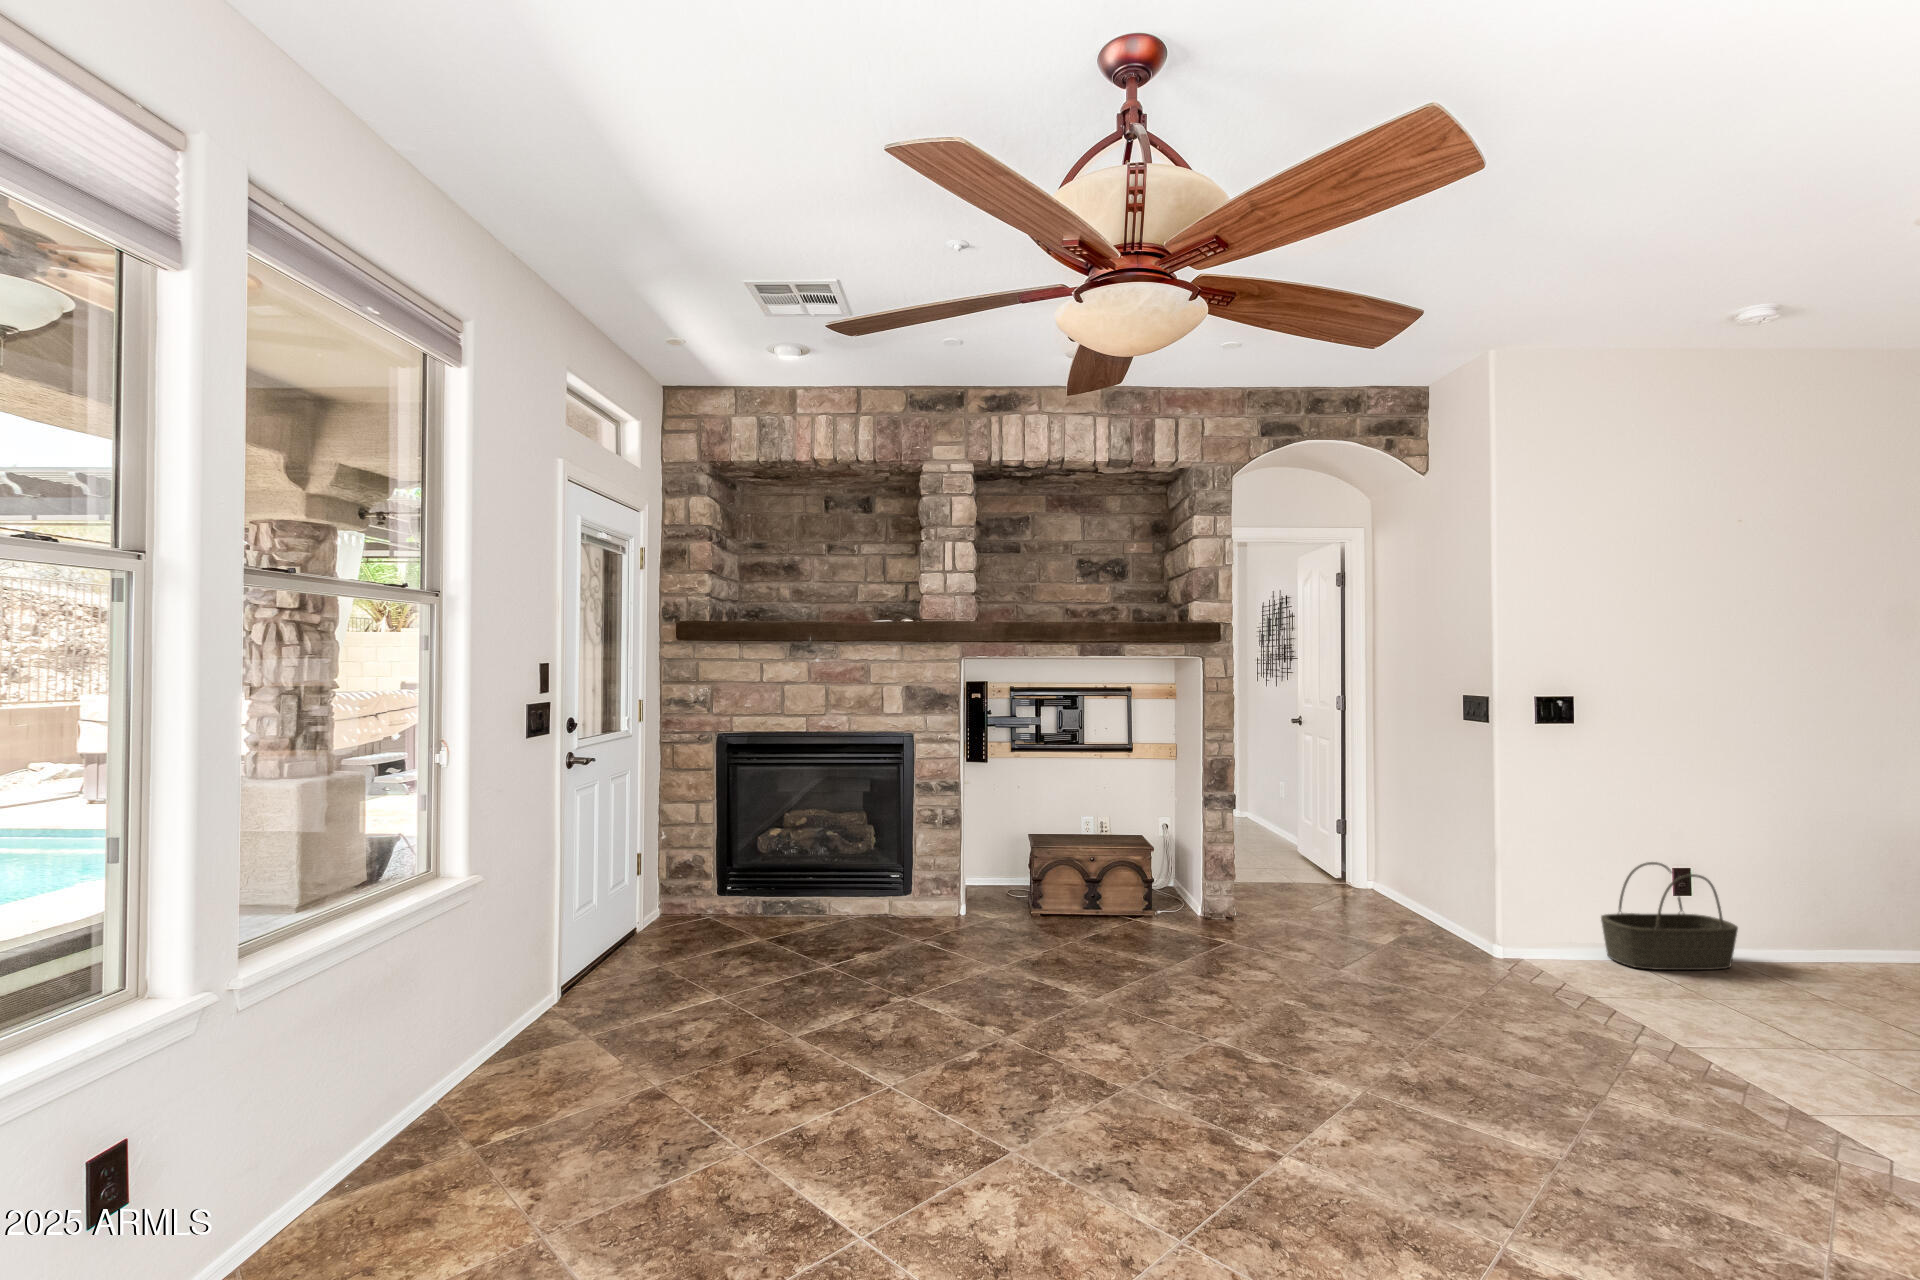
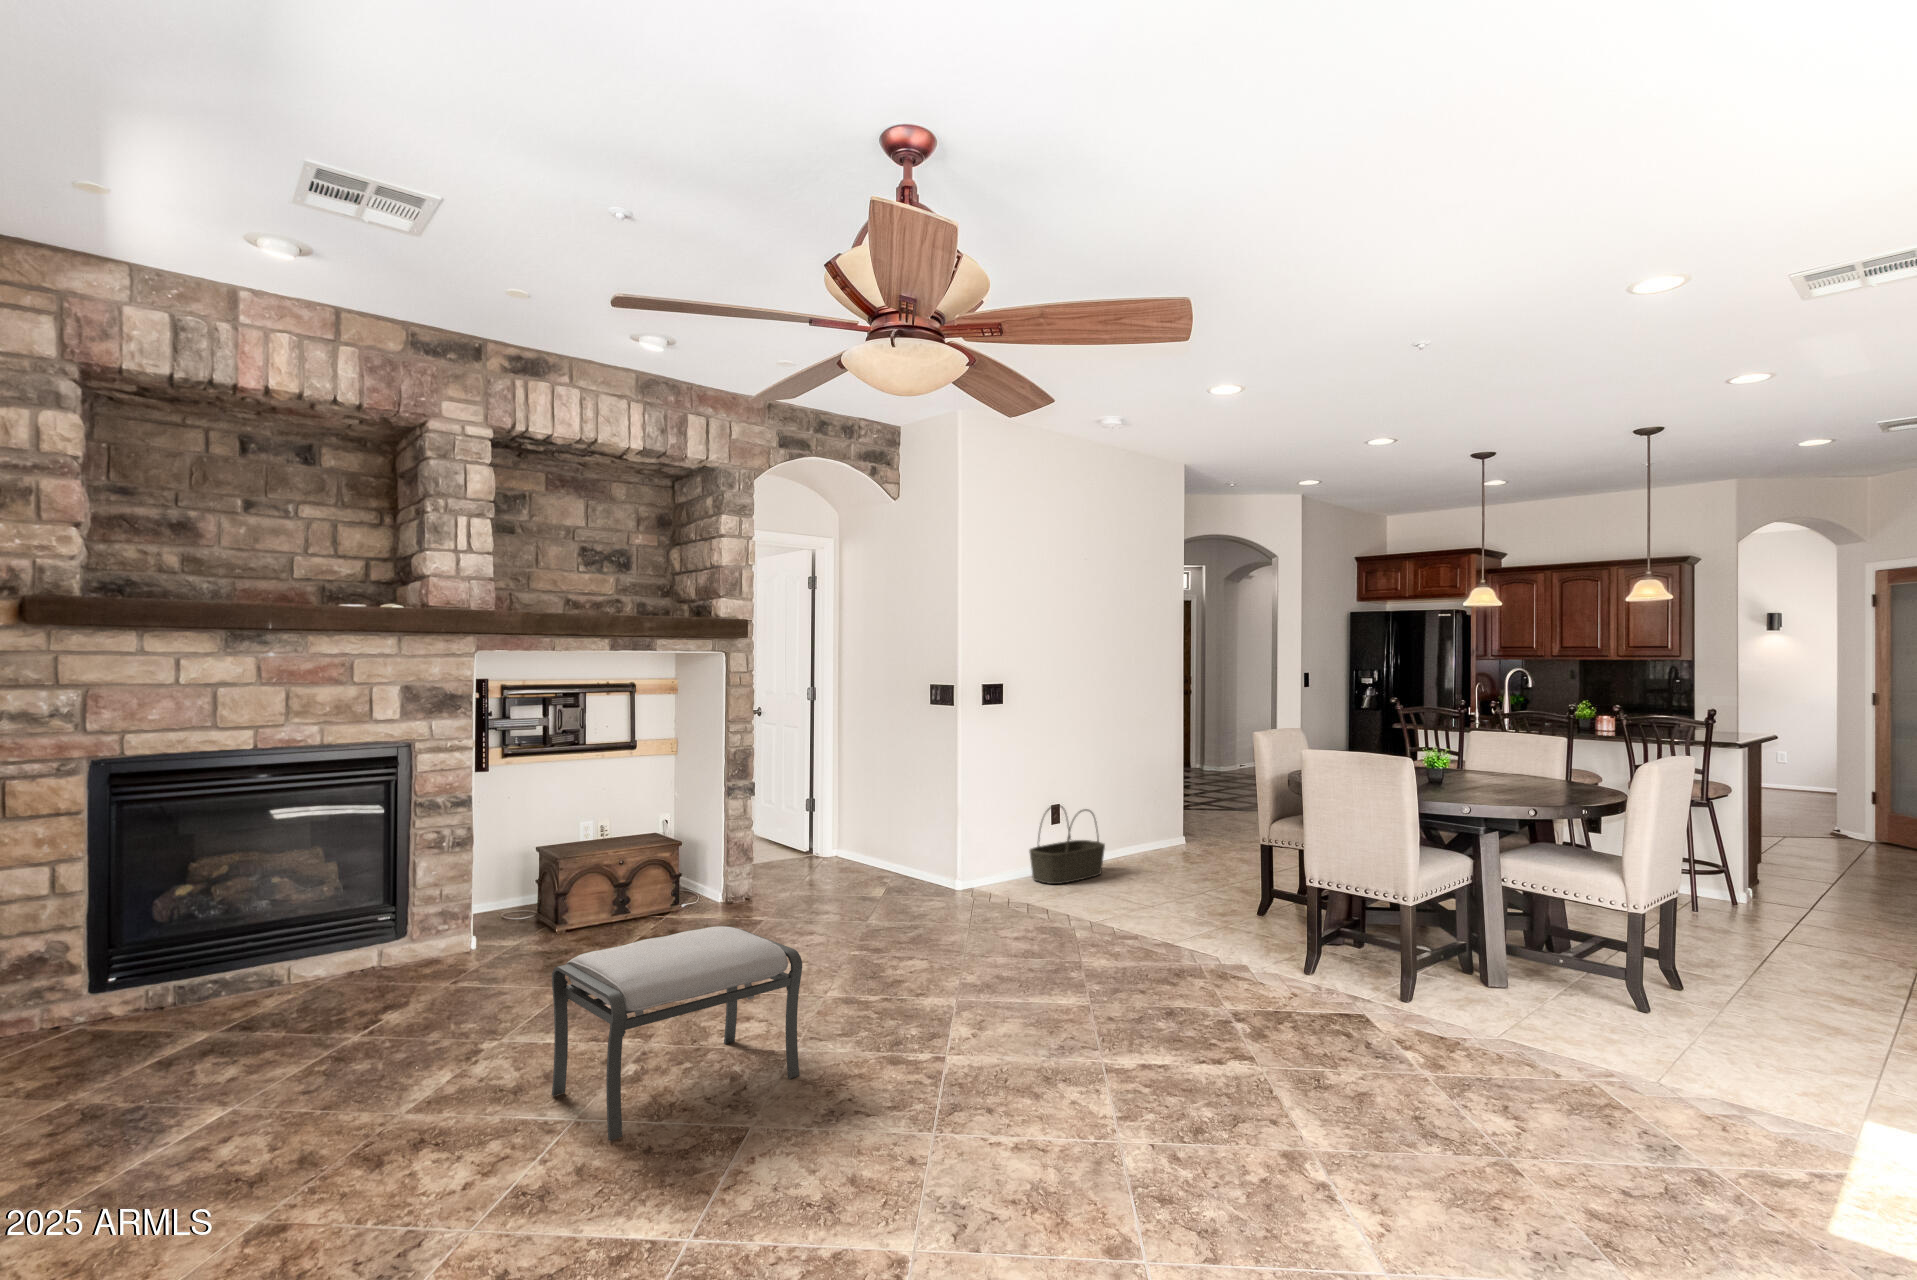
ottoman: none [893,938,1103,1119] -> present [552,926,802,1141]

